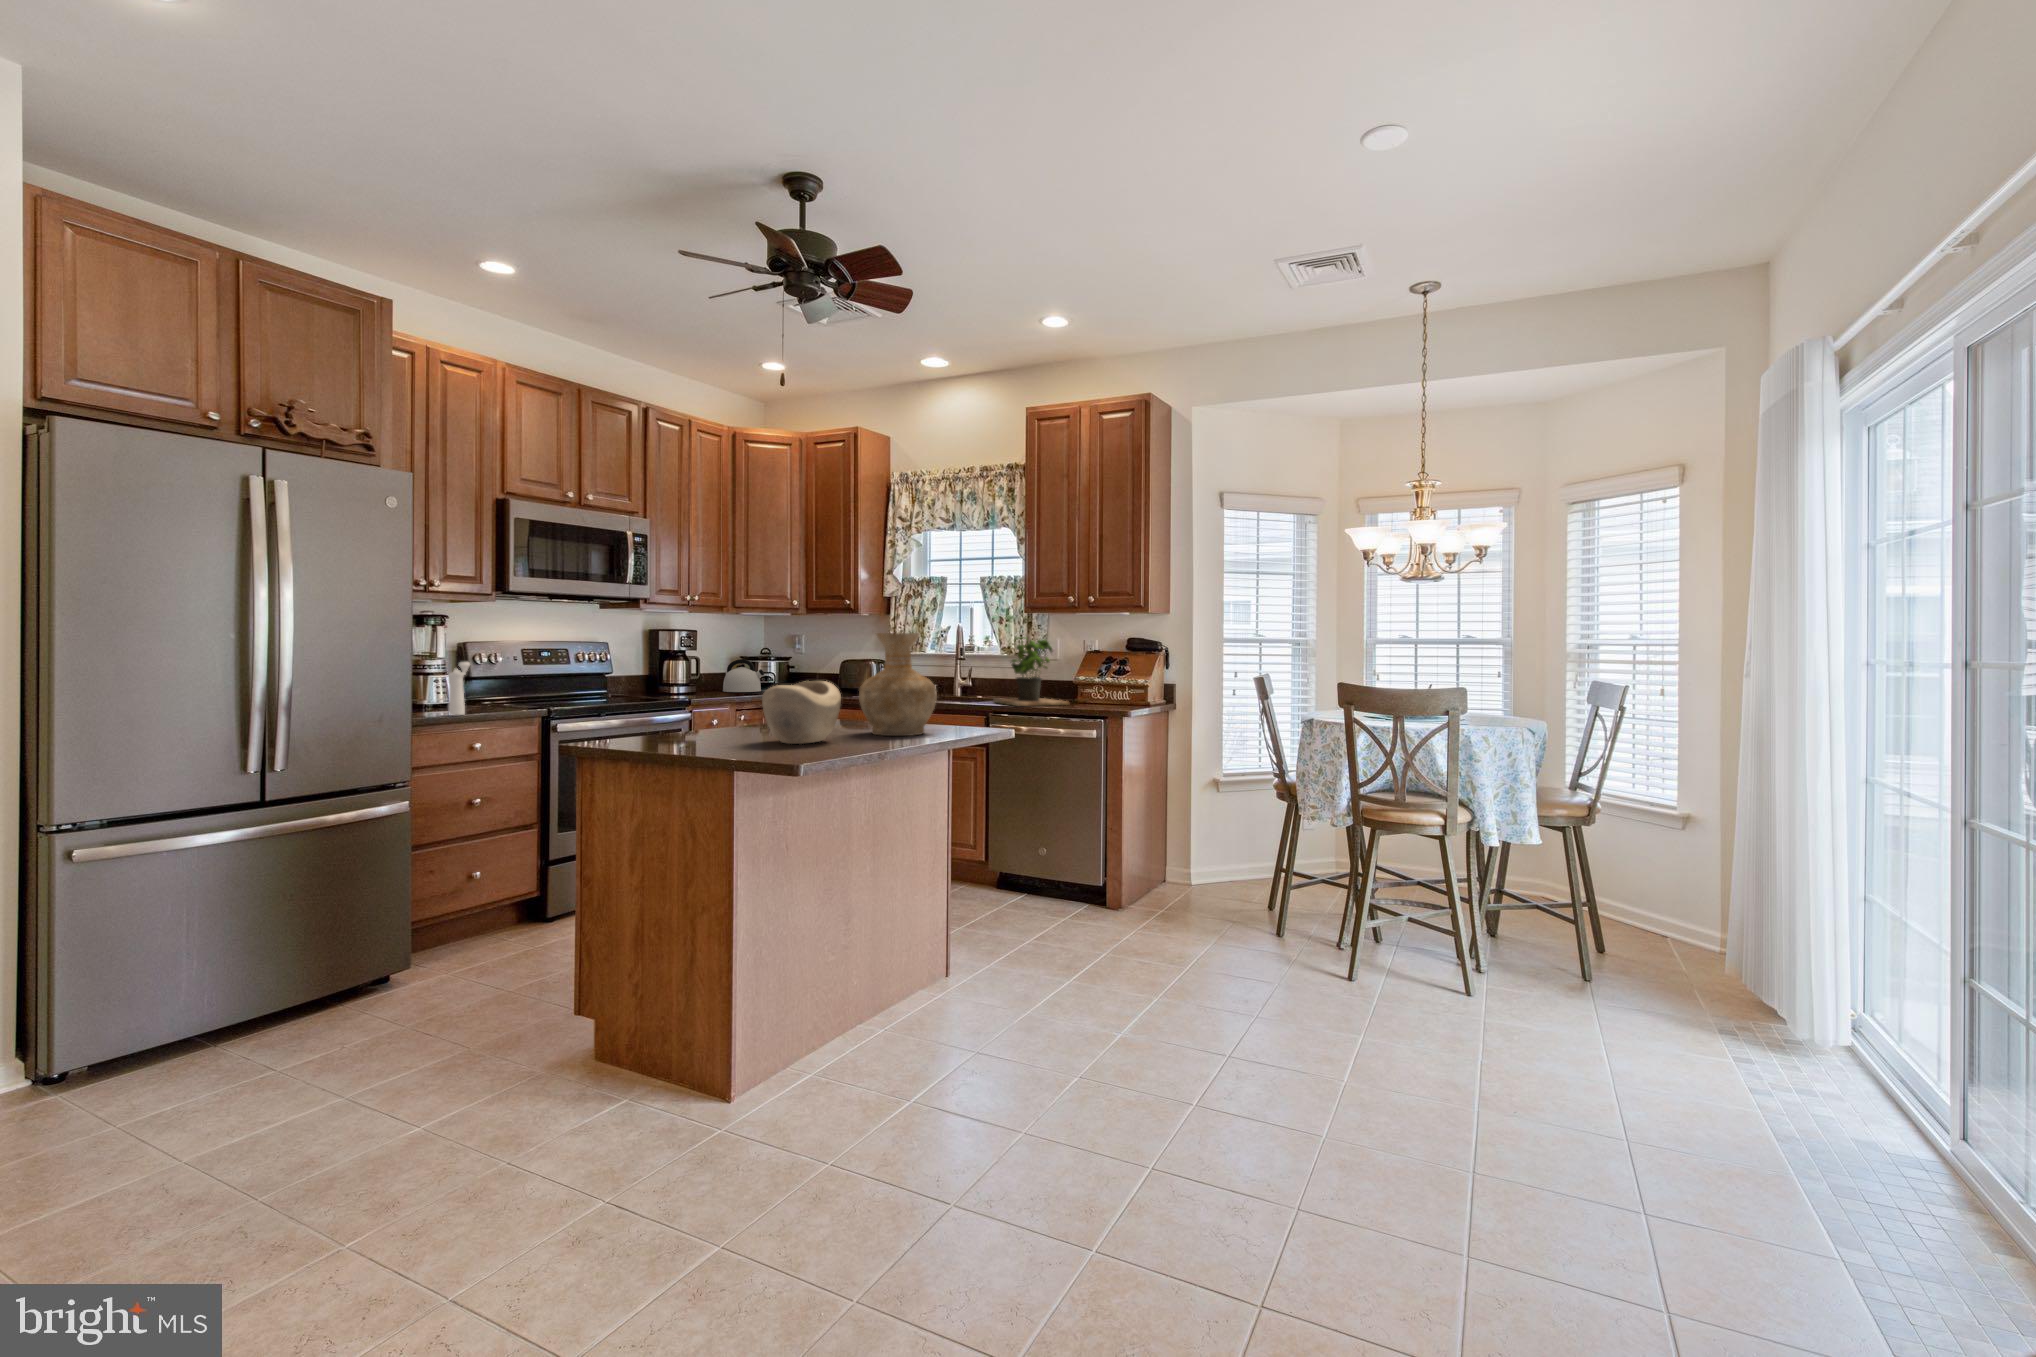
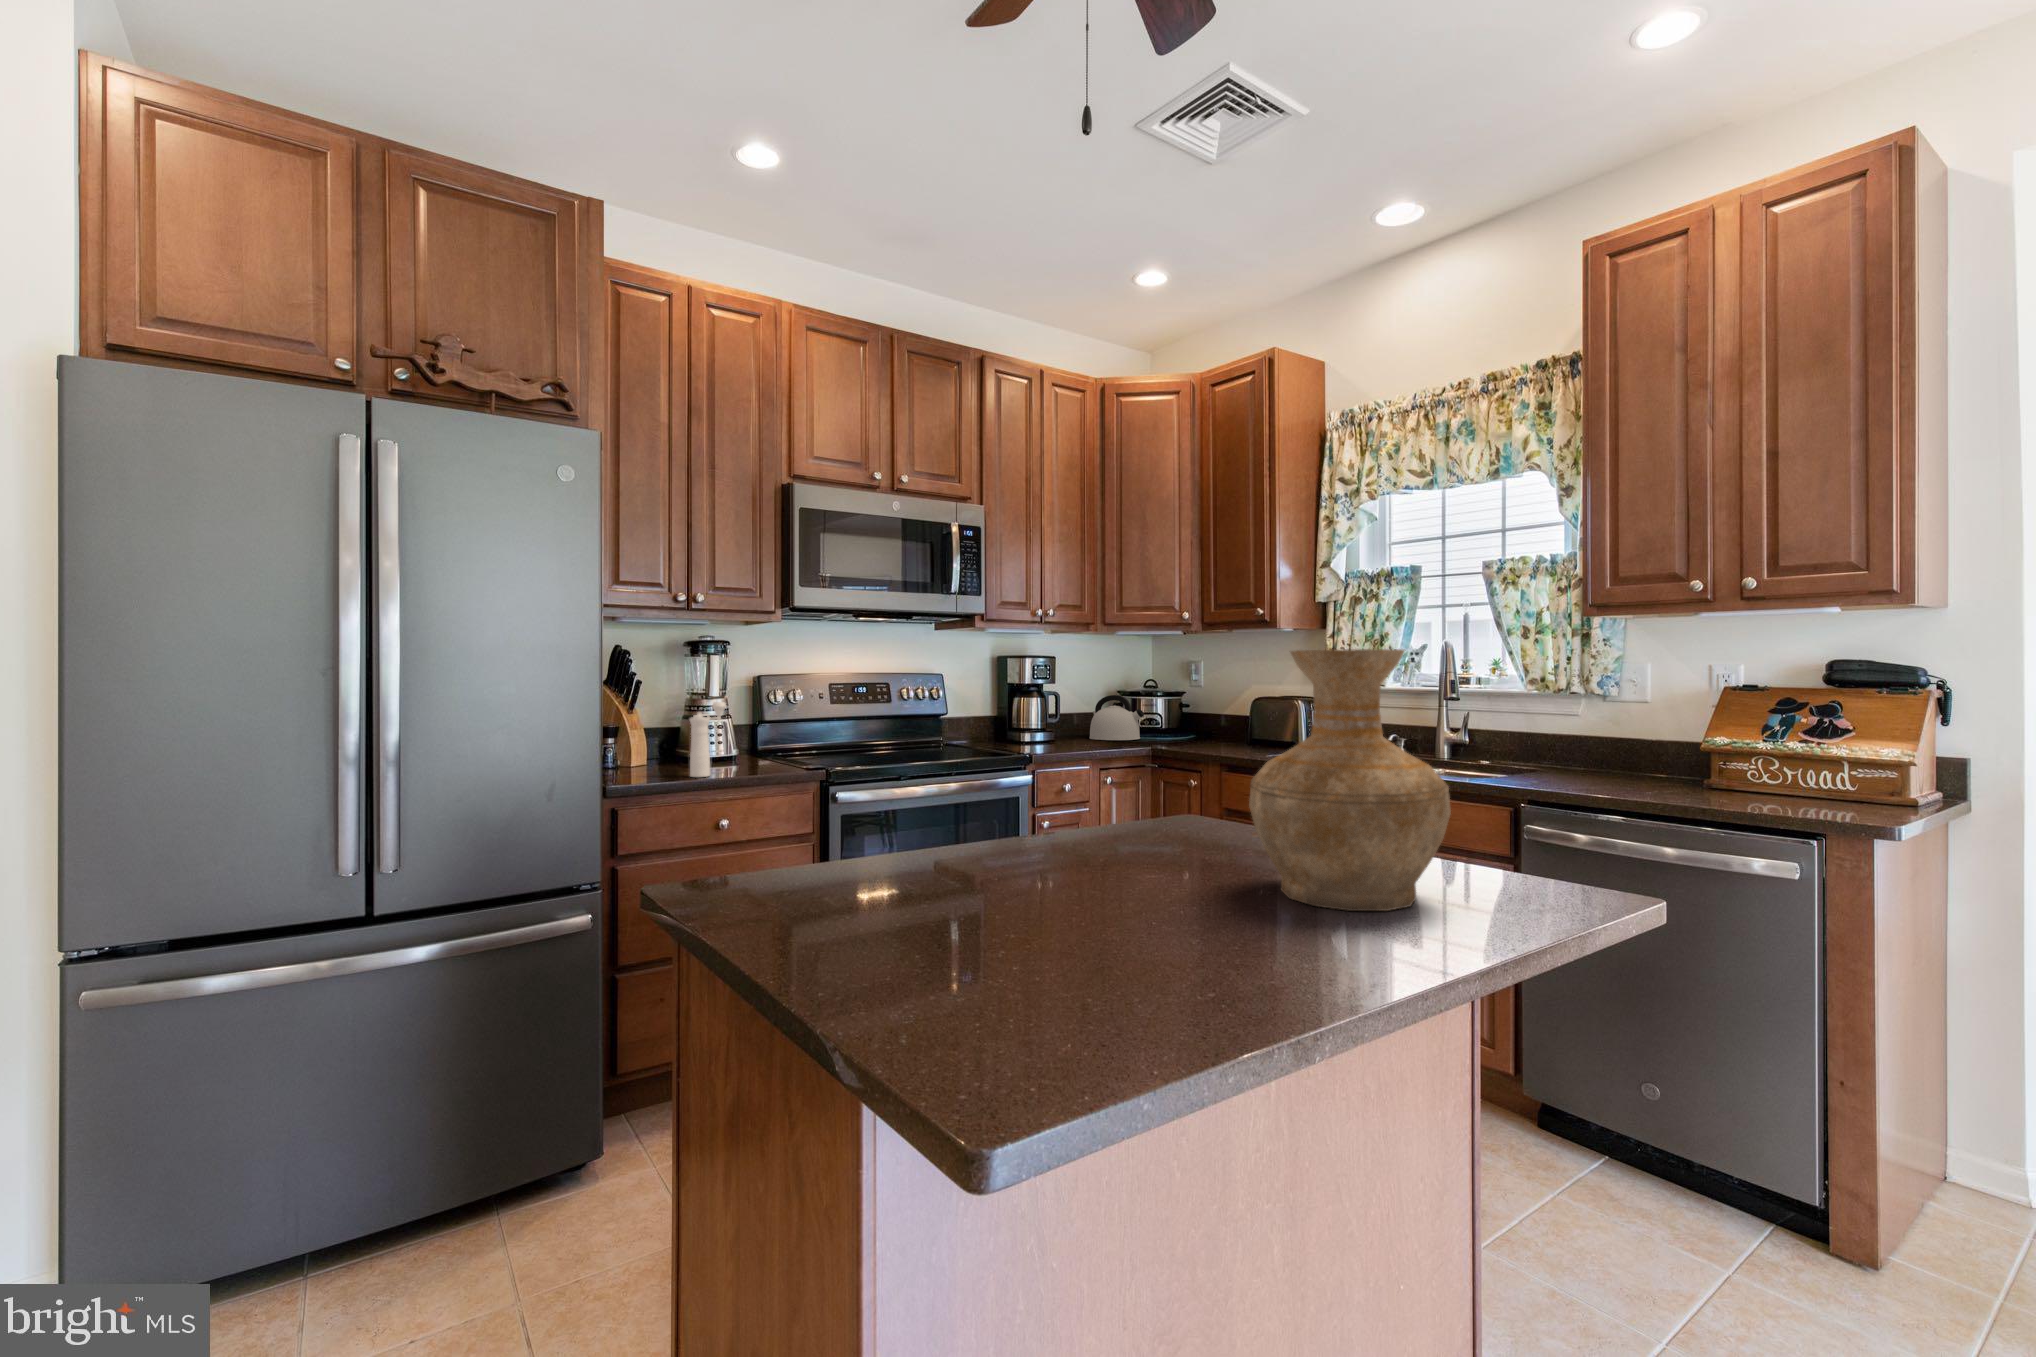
potted plant: present [993,637,1069,706] -> none [1520,658,1697,791]
decorative bowl: present [762,681,841,744] -> none [999,768,1194,937]

